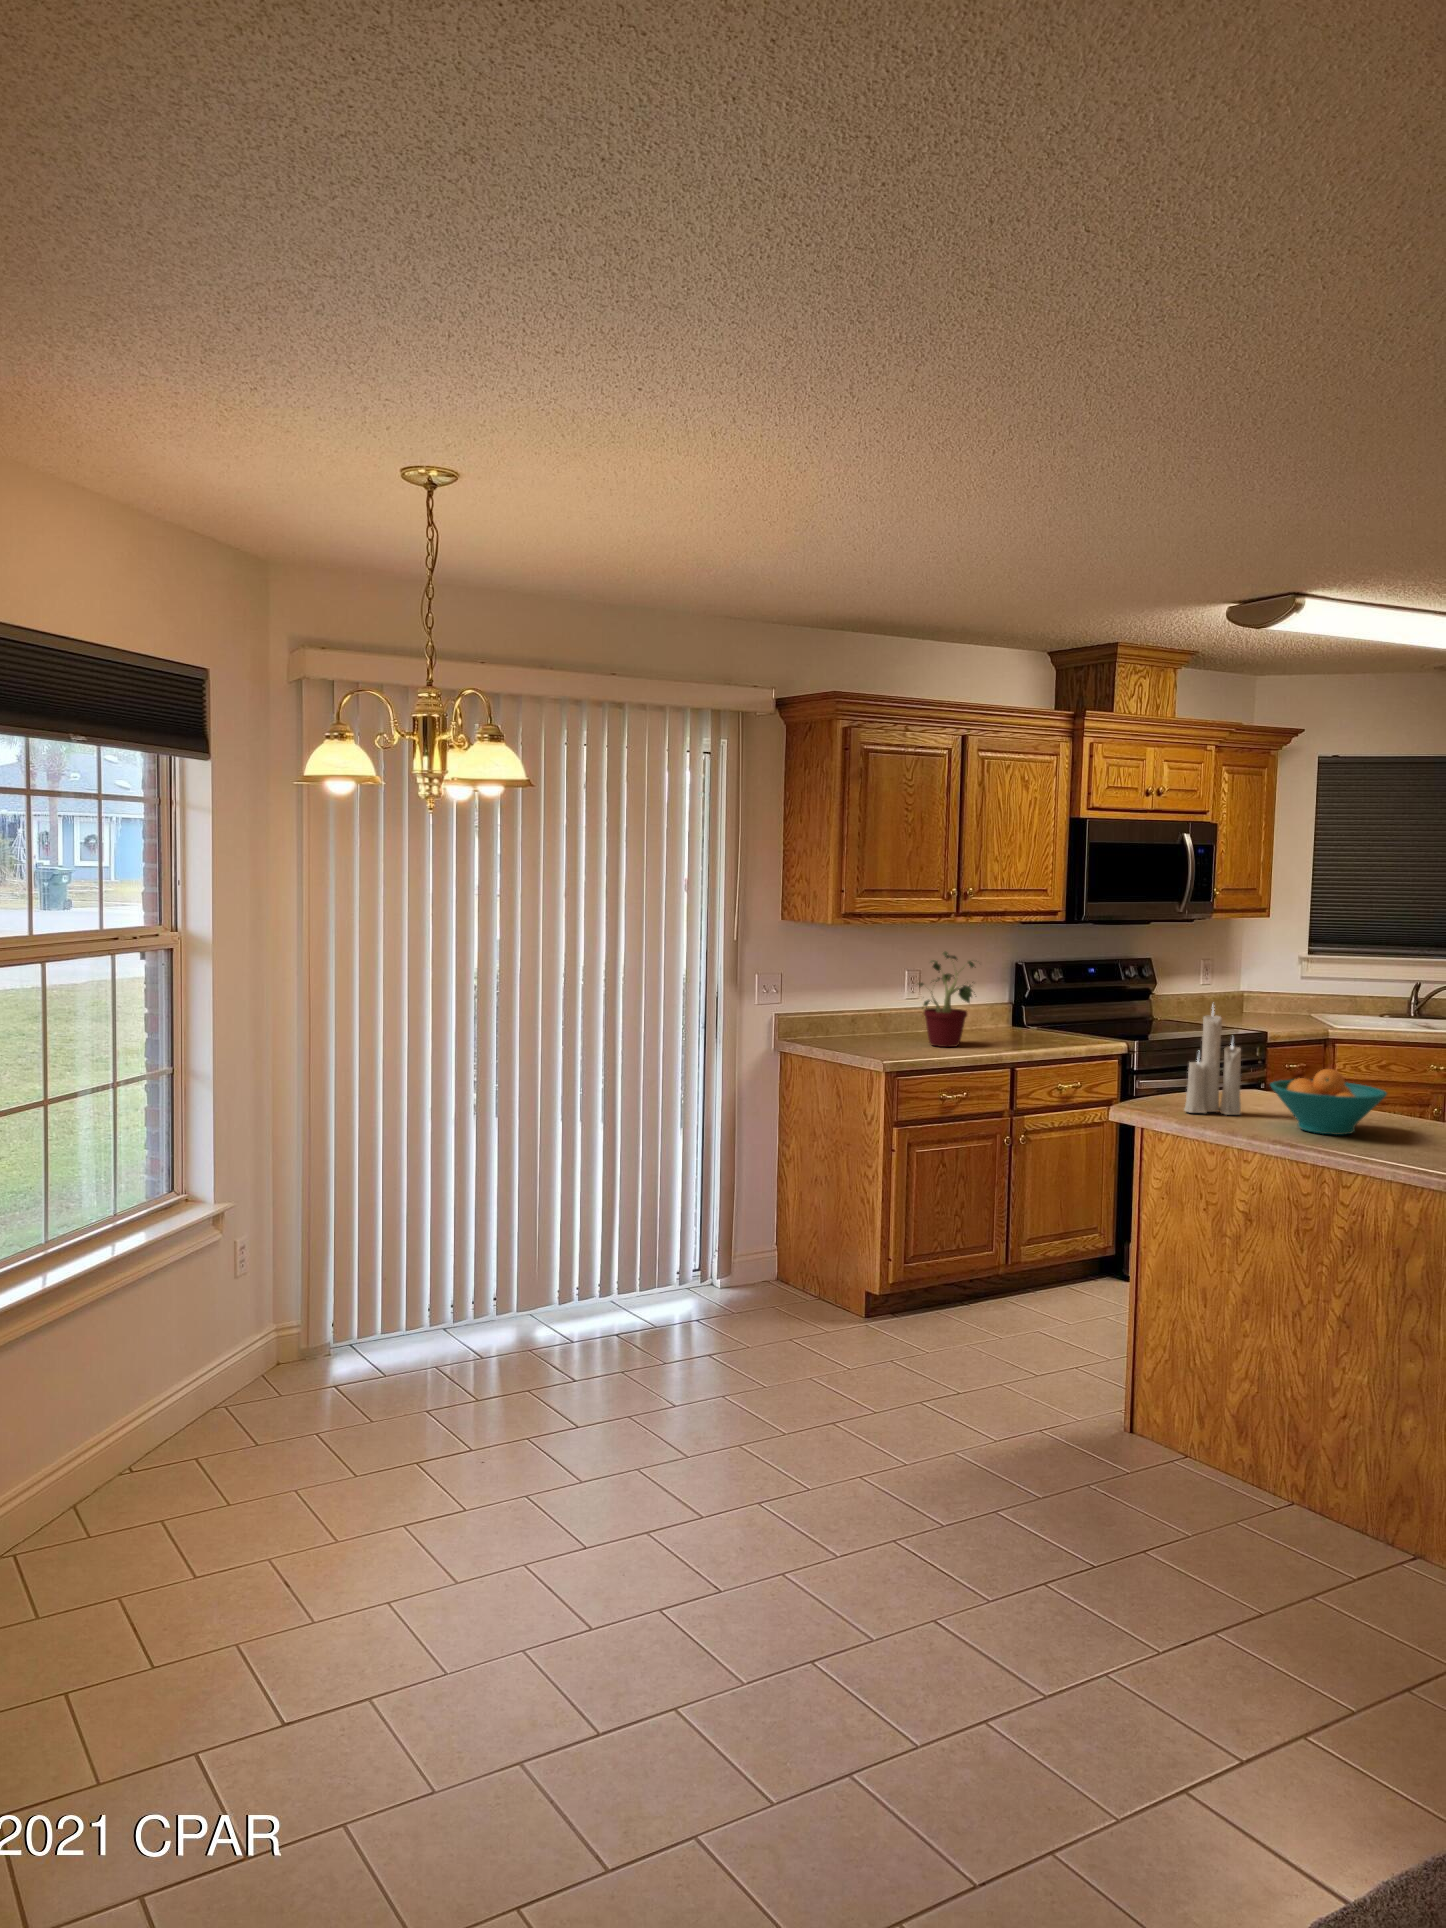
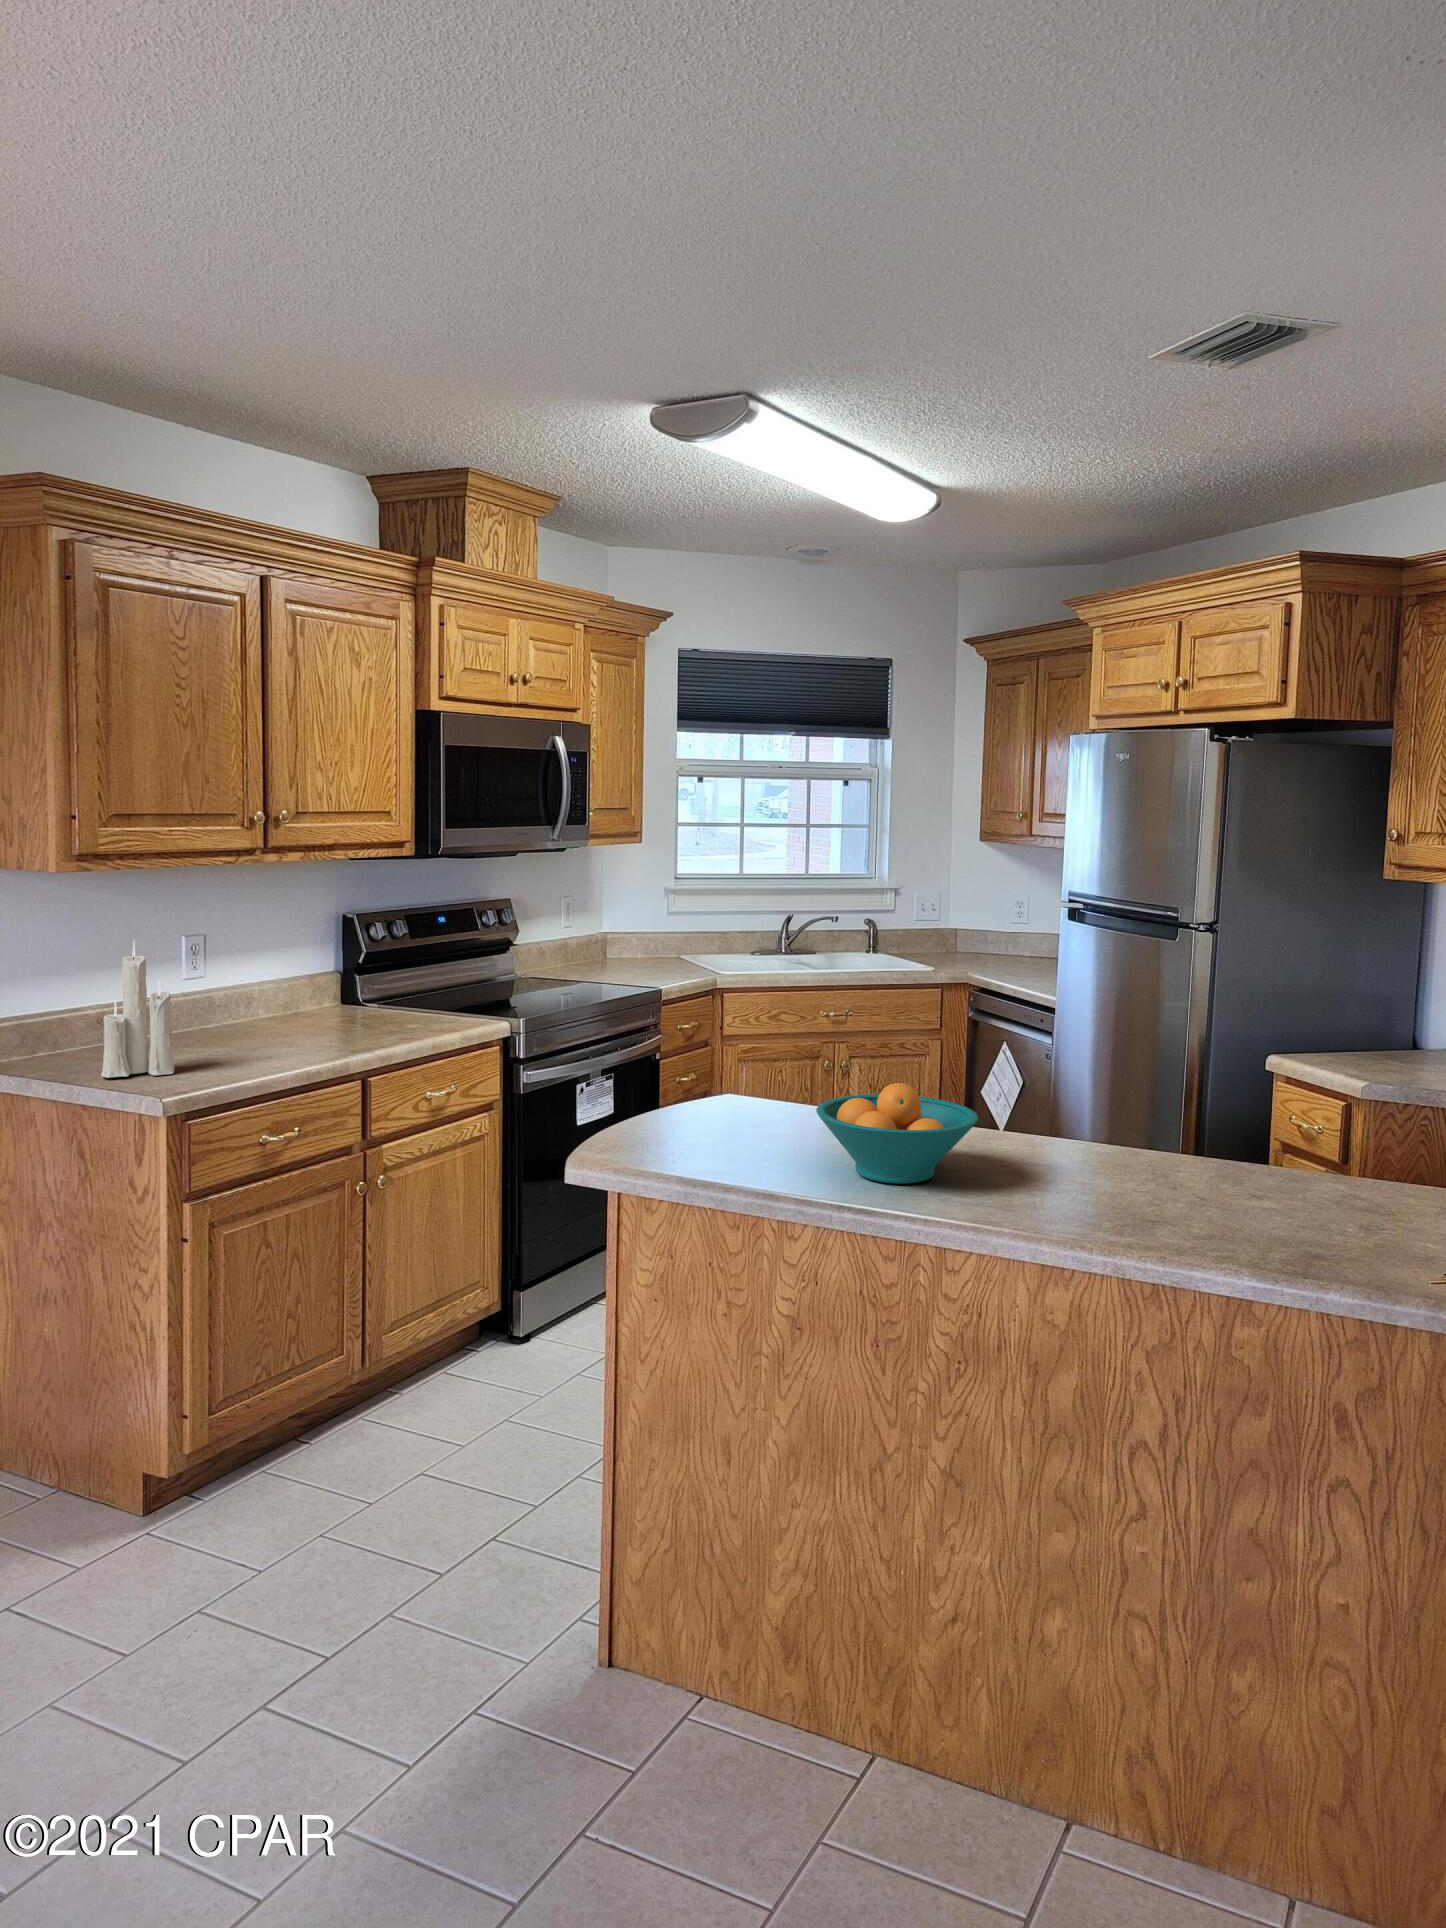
potted plant: present [919,951,976,1047] -> none [202,908,306,1056]
candle: present [1184,1012,1241,1115] -> present [101,941,174,1078]

